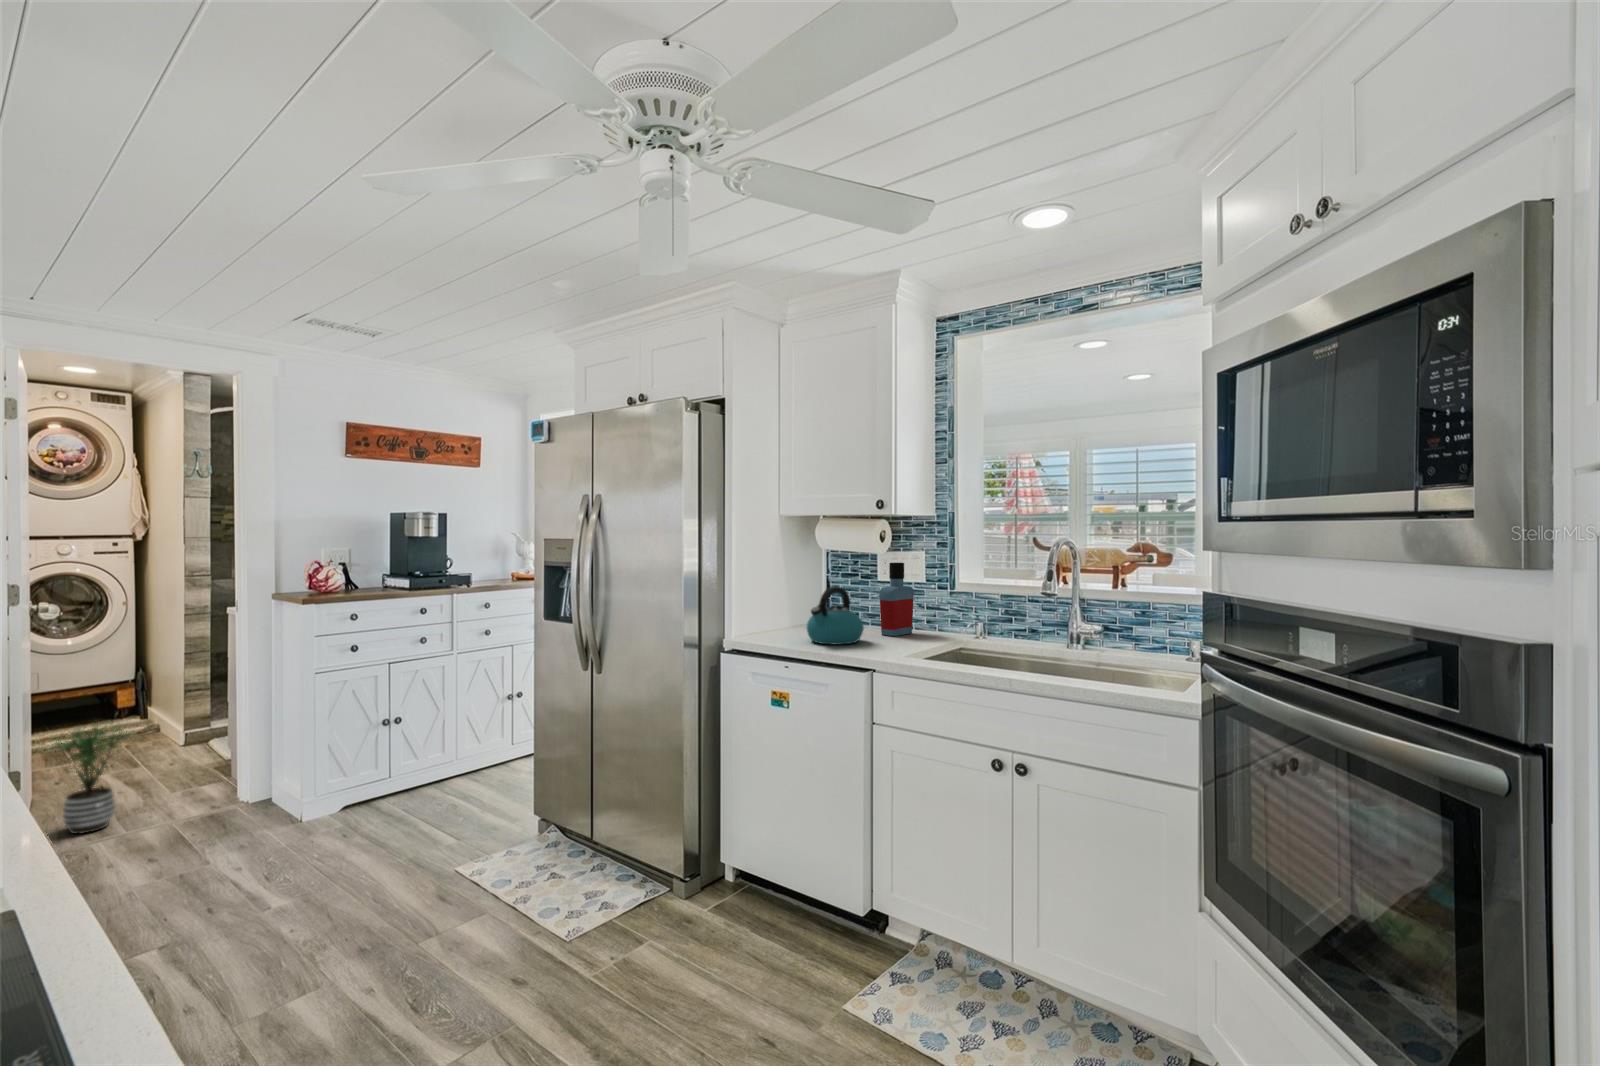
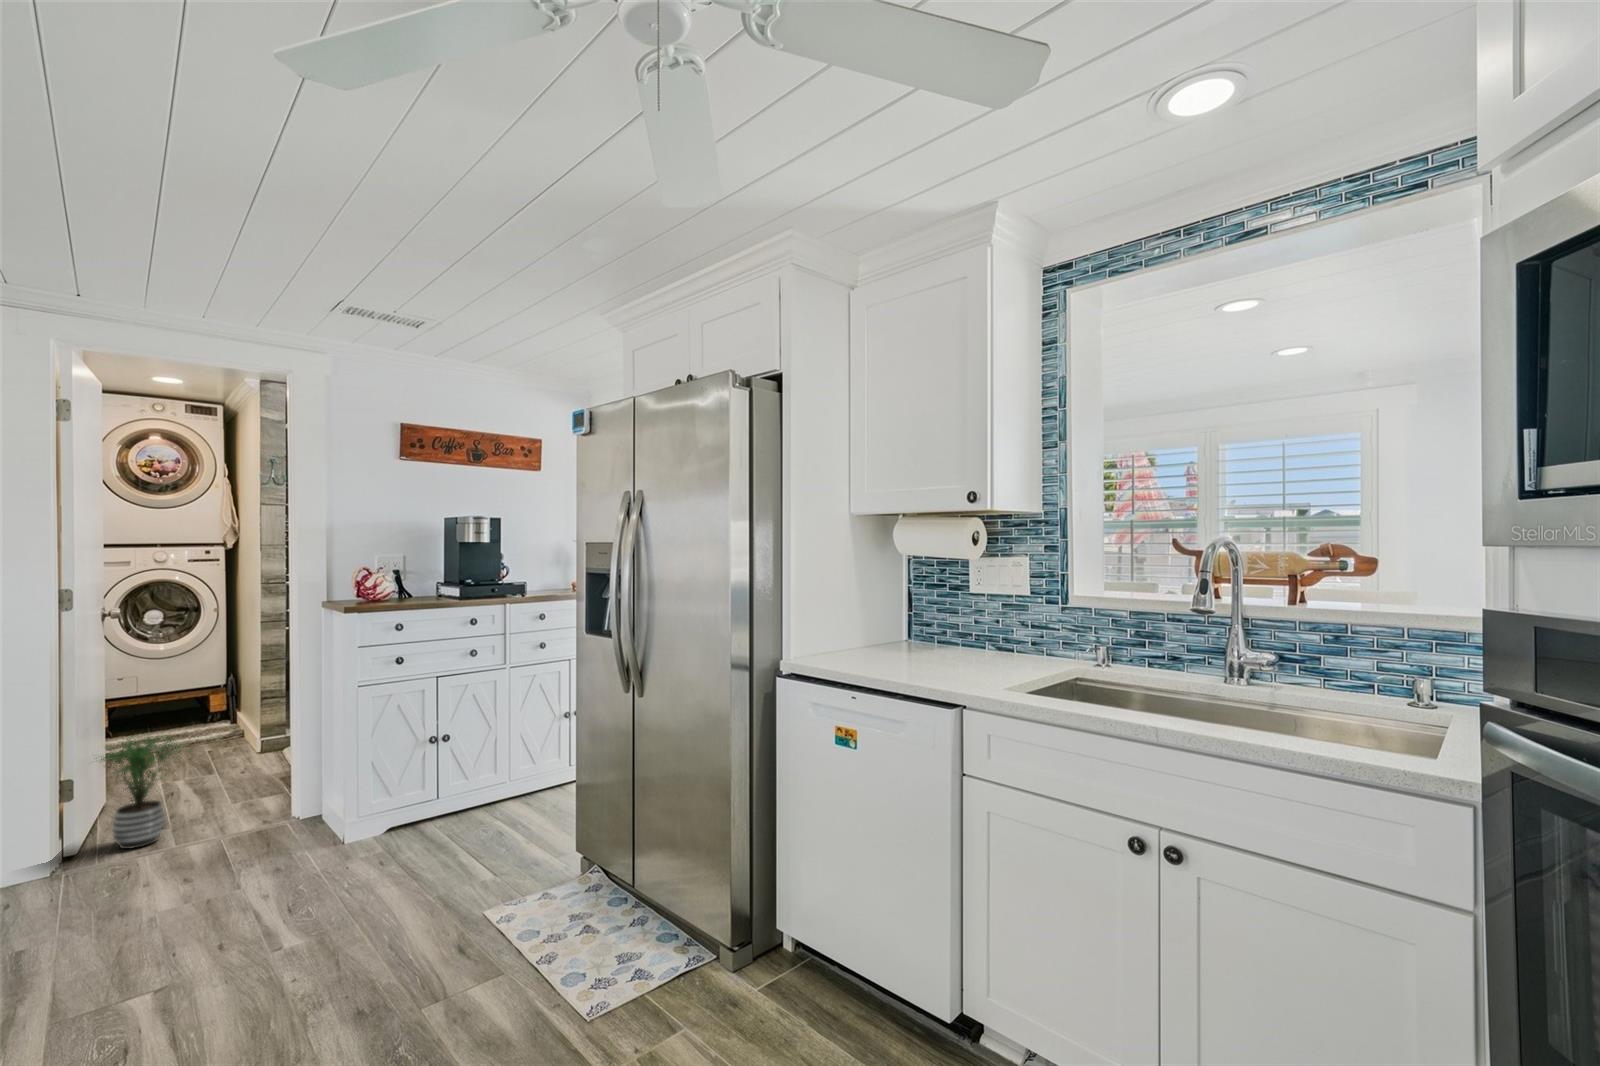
bottle: present [879,563,914,636] -> none [972,569,1016,660]
kettle: present [807,587,864,644] -> none [881,599,952,670]

